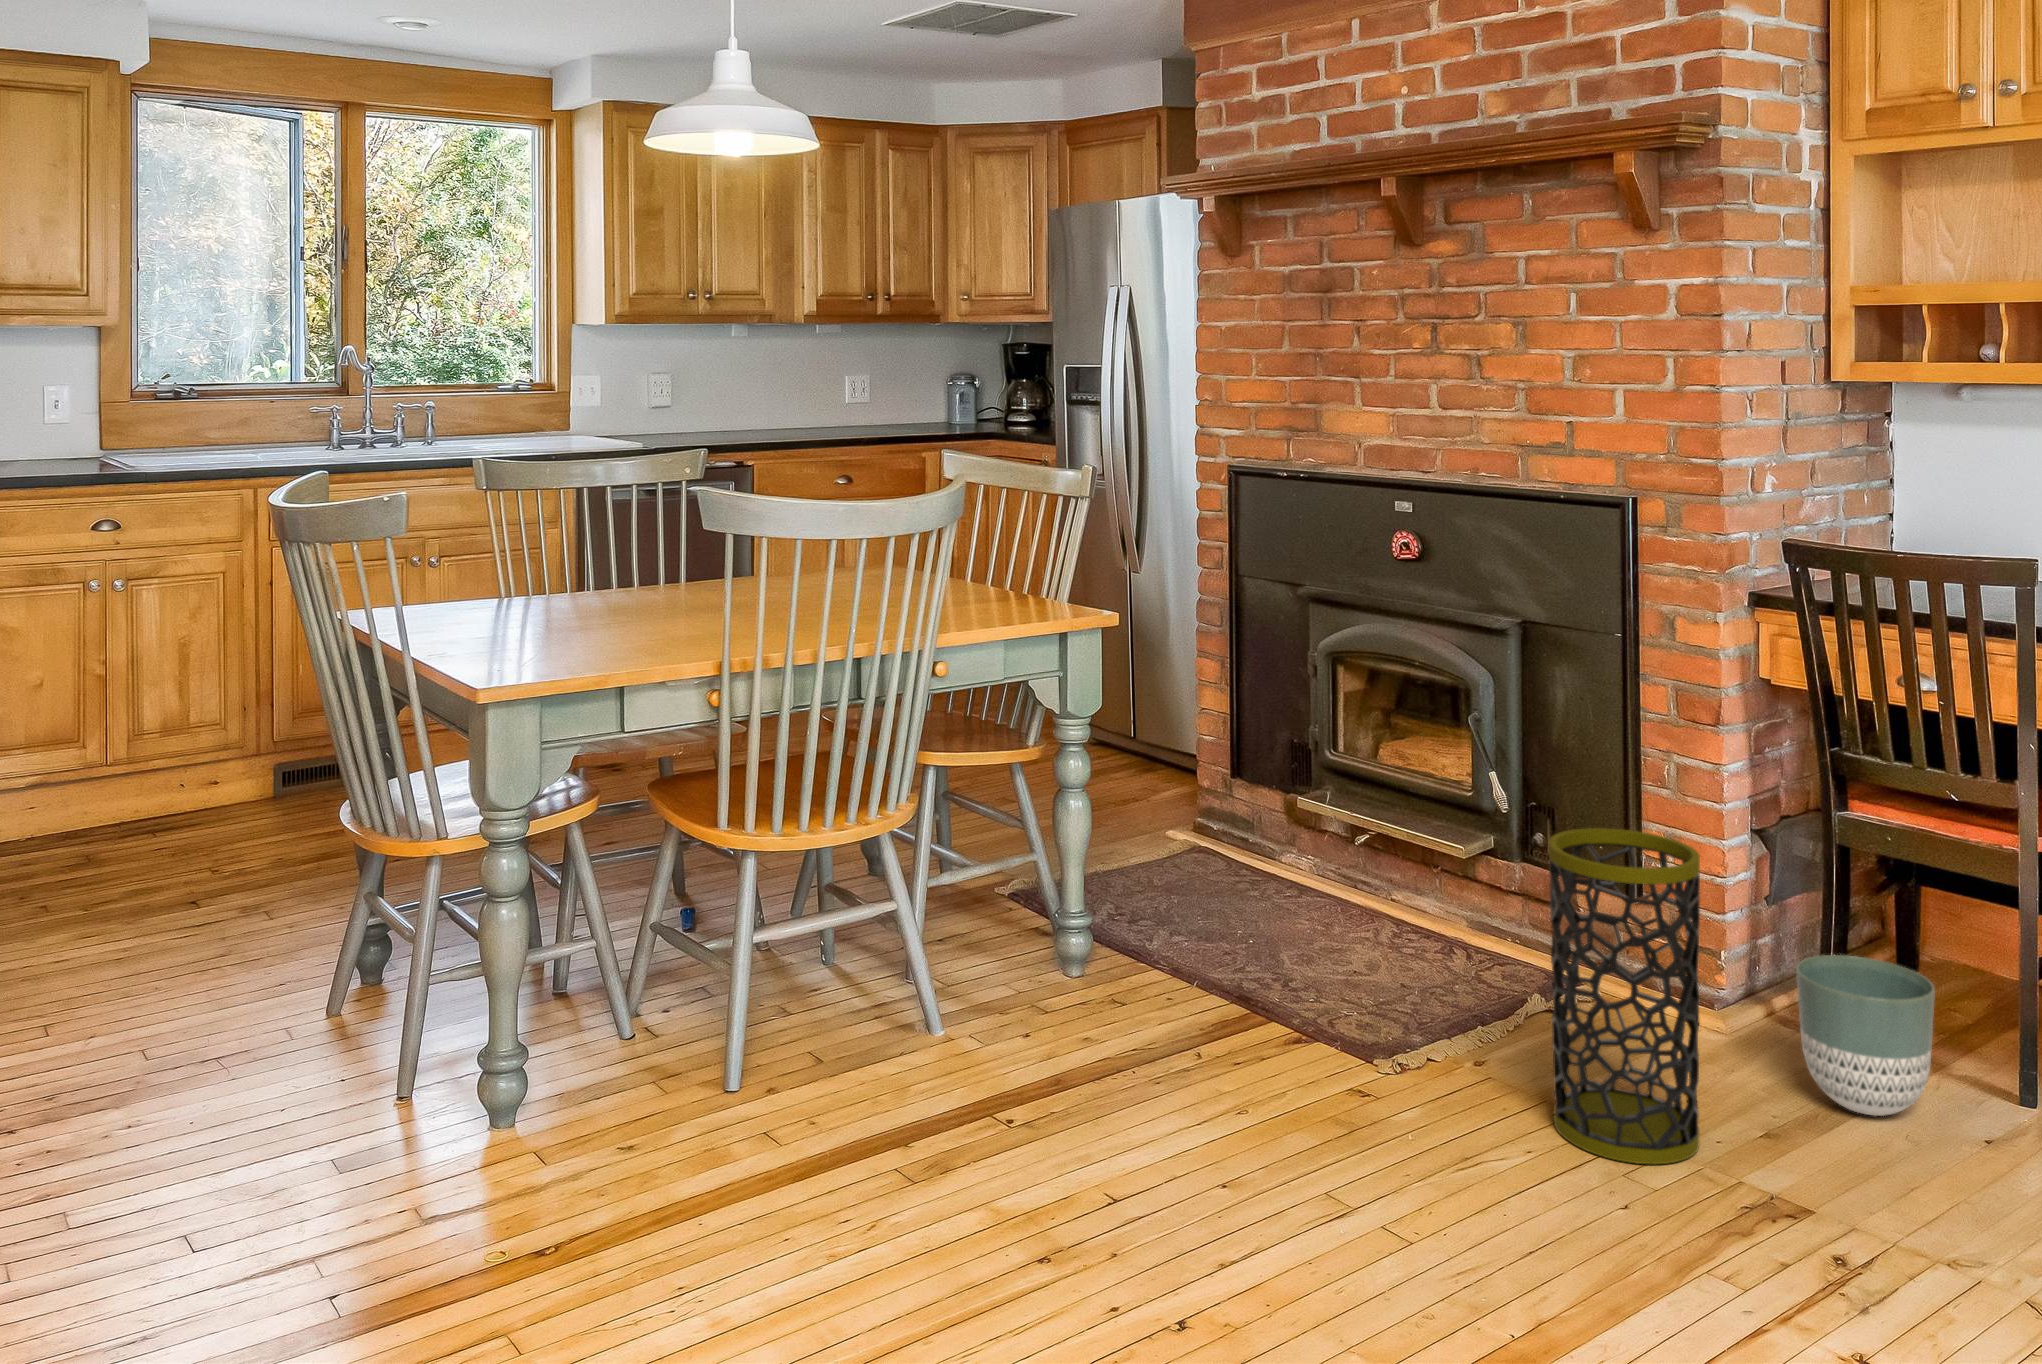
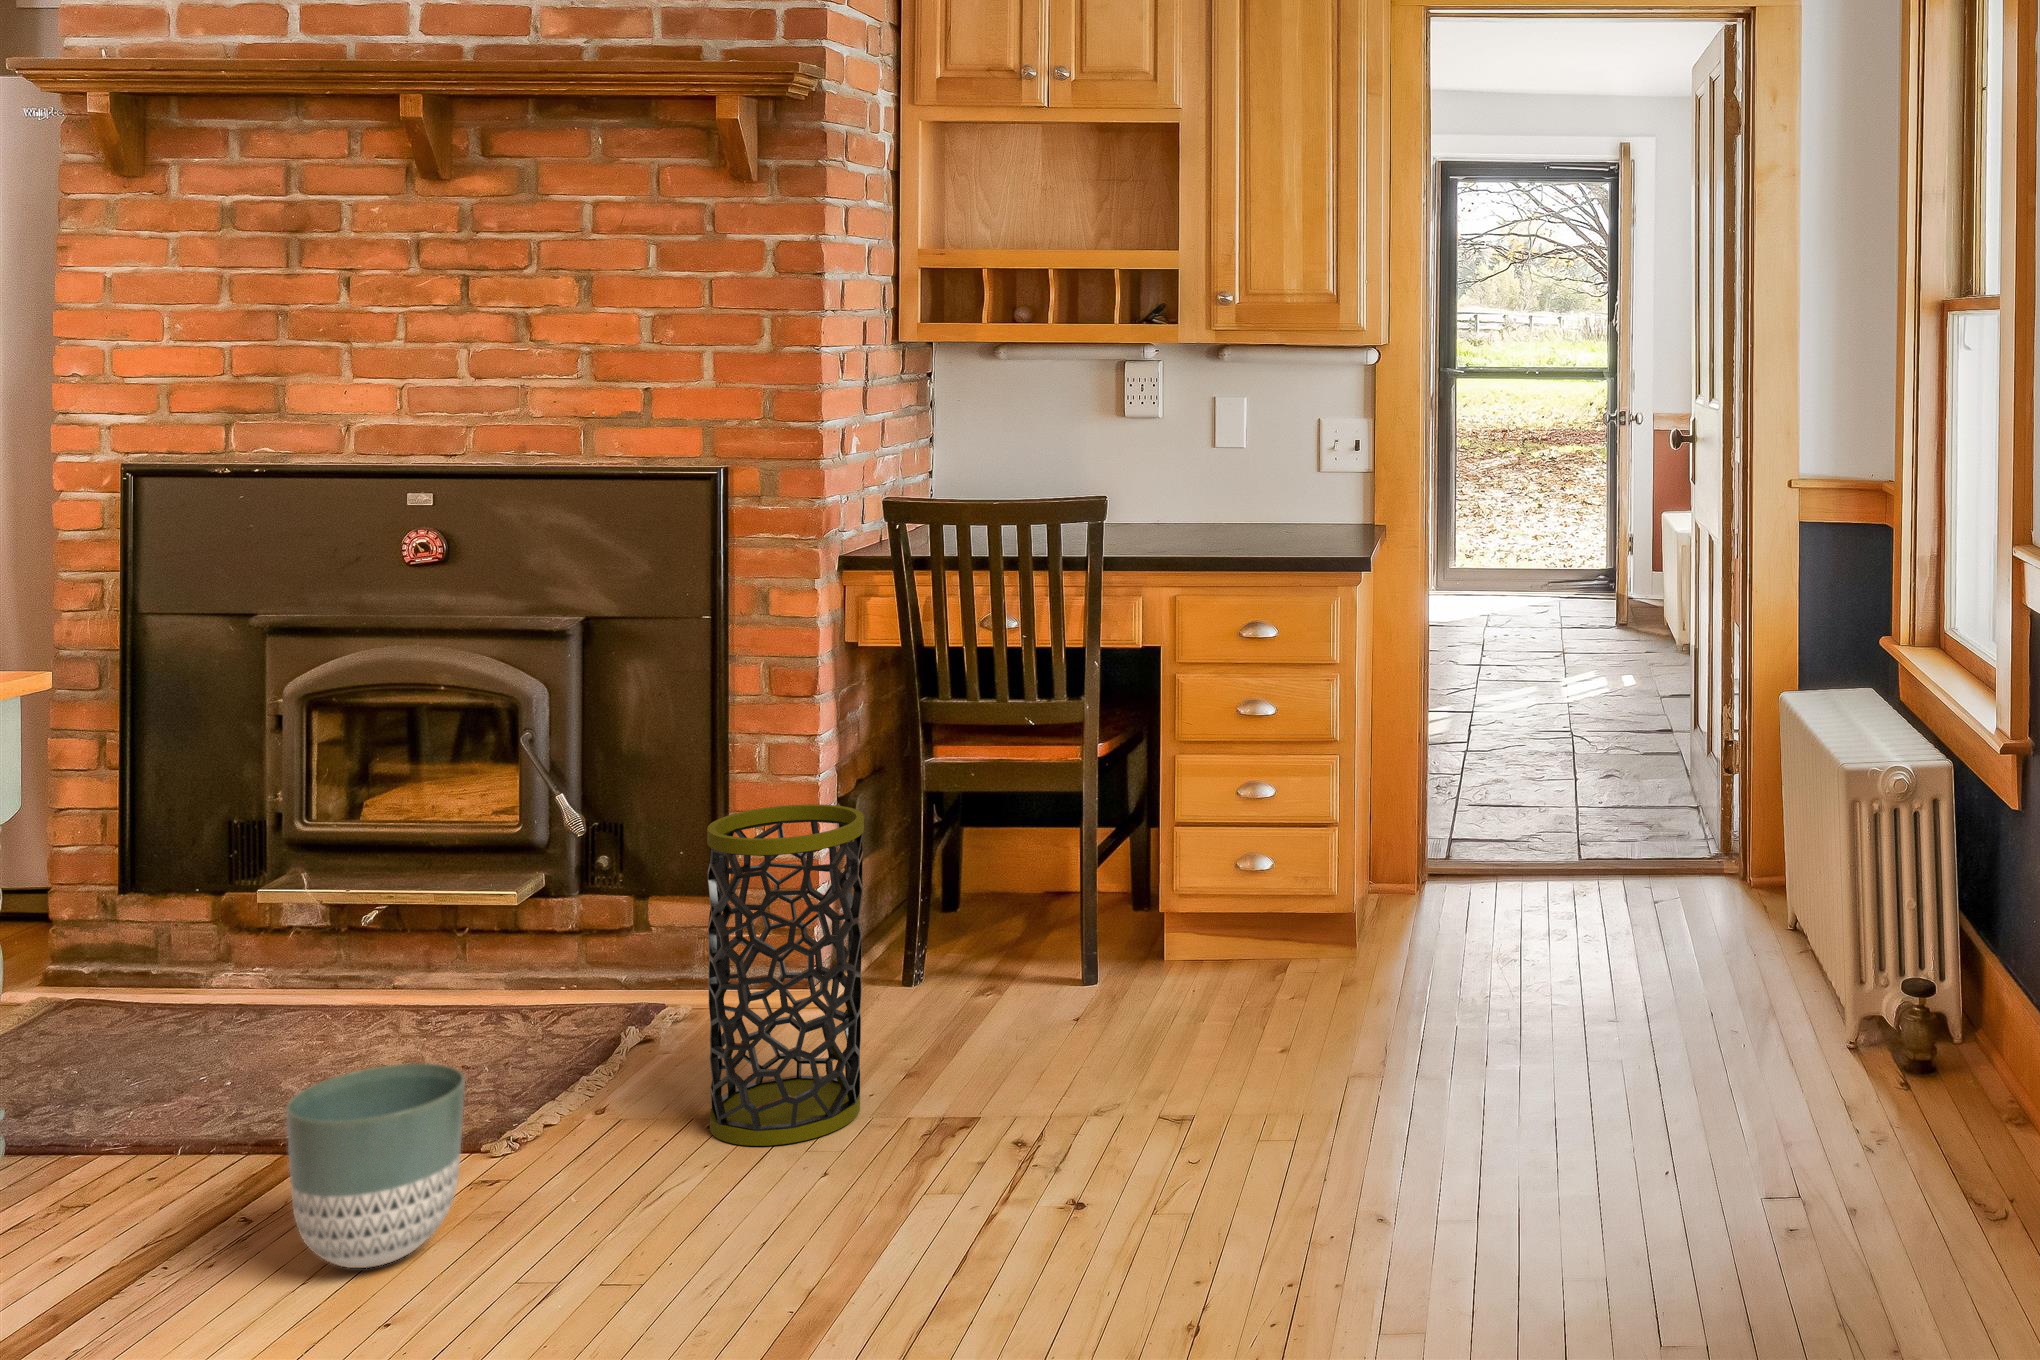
planter: present [1796,955,1935,1116] -> present [286,1063,465,1268]

